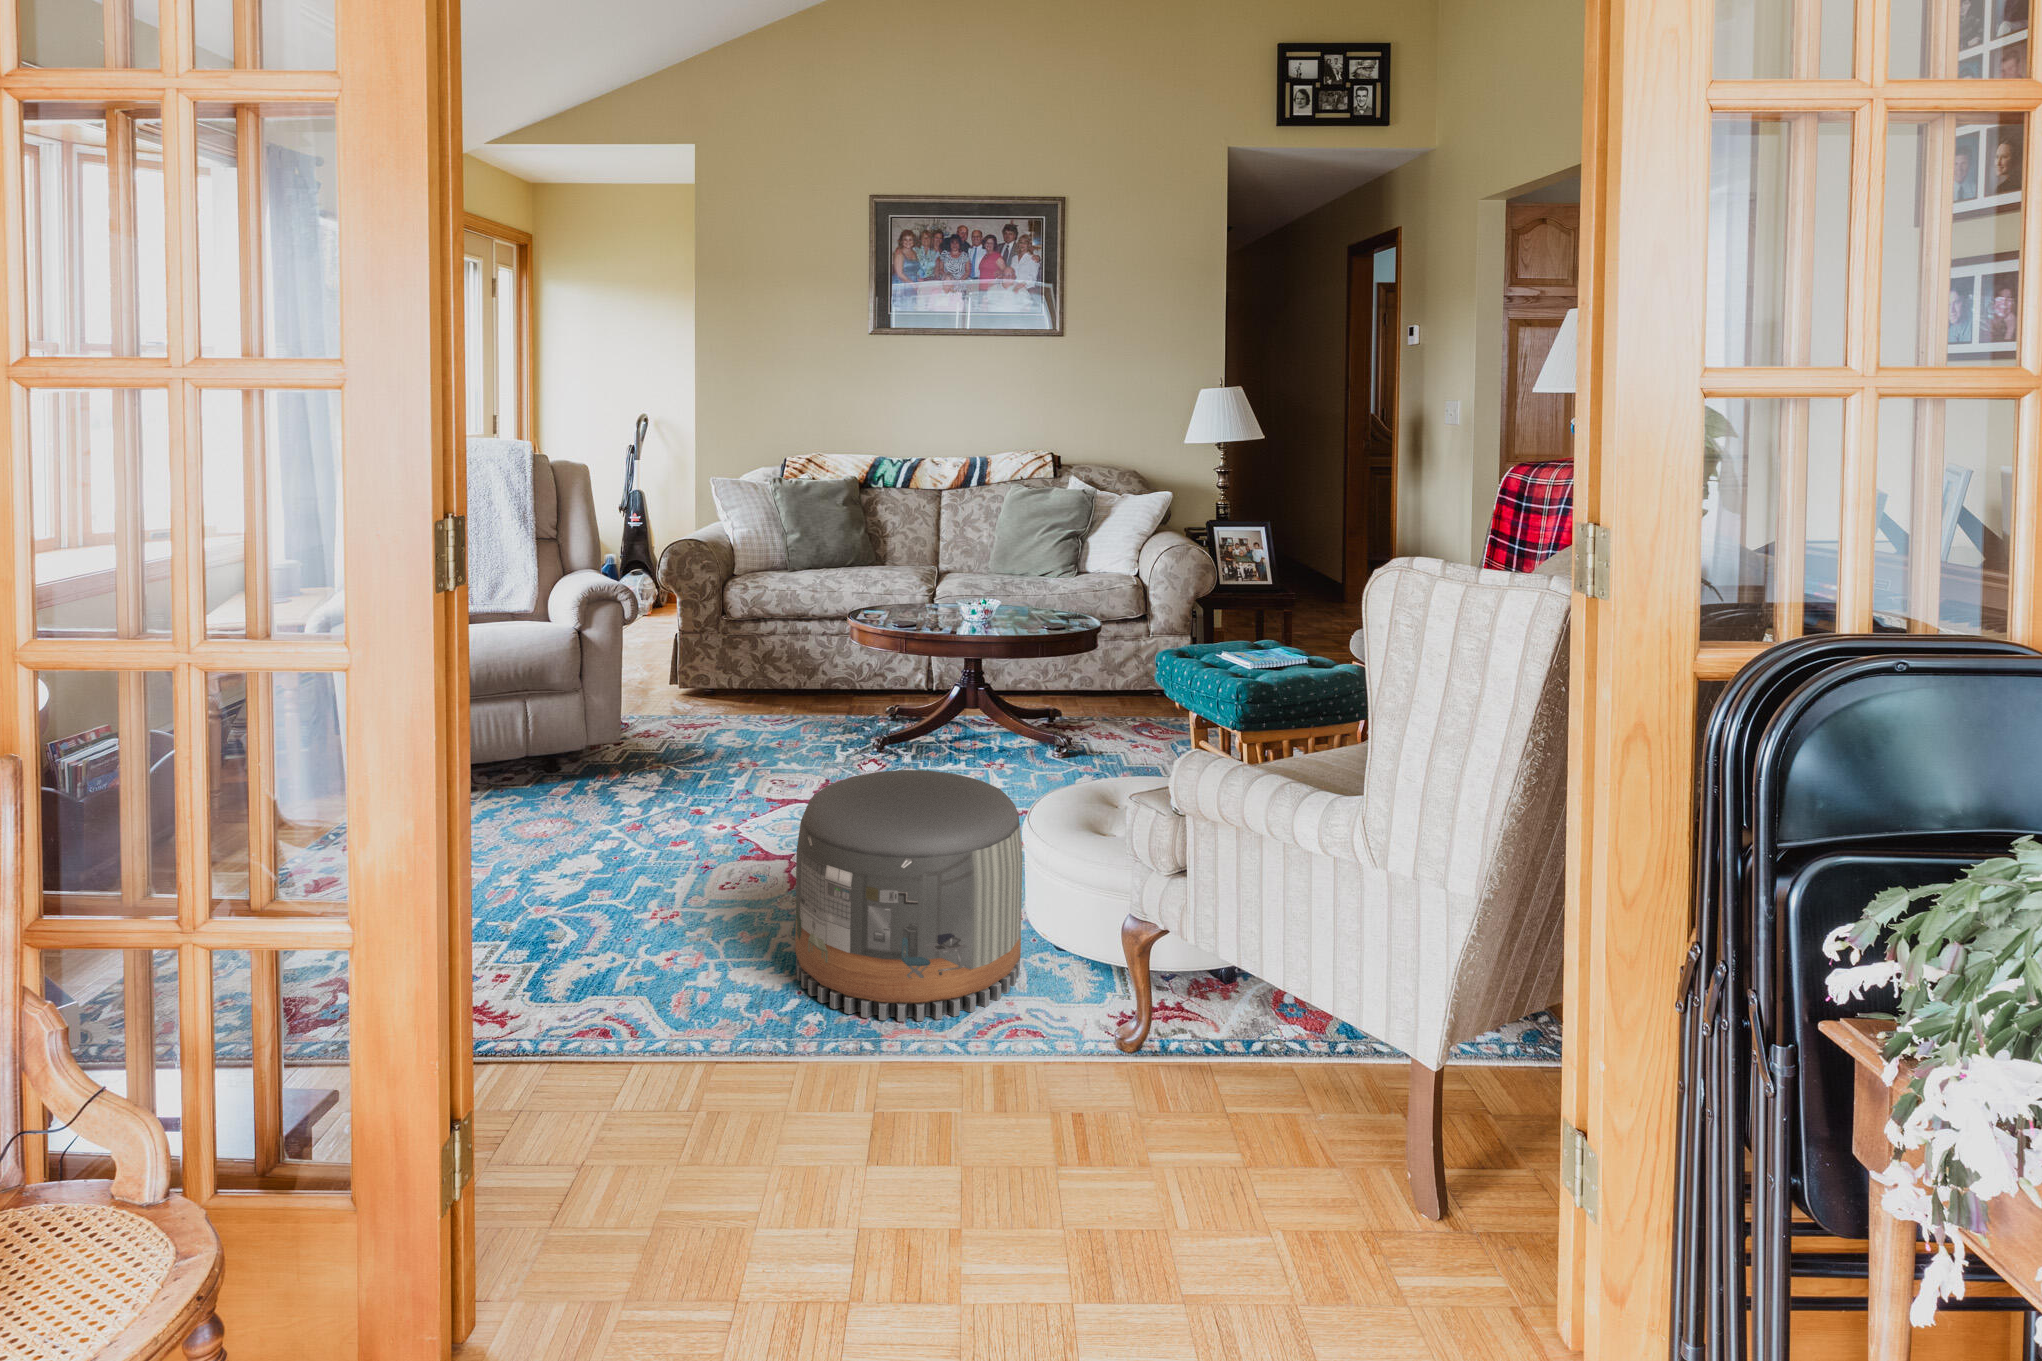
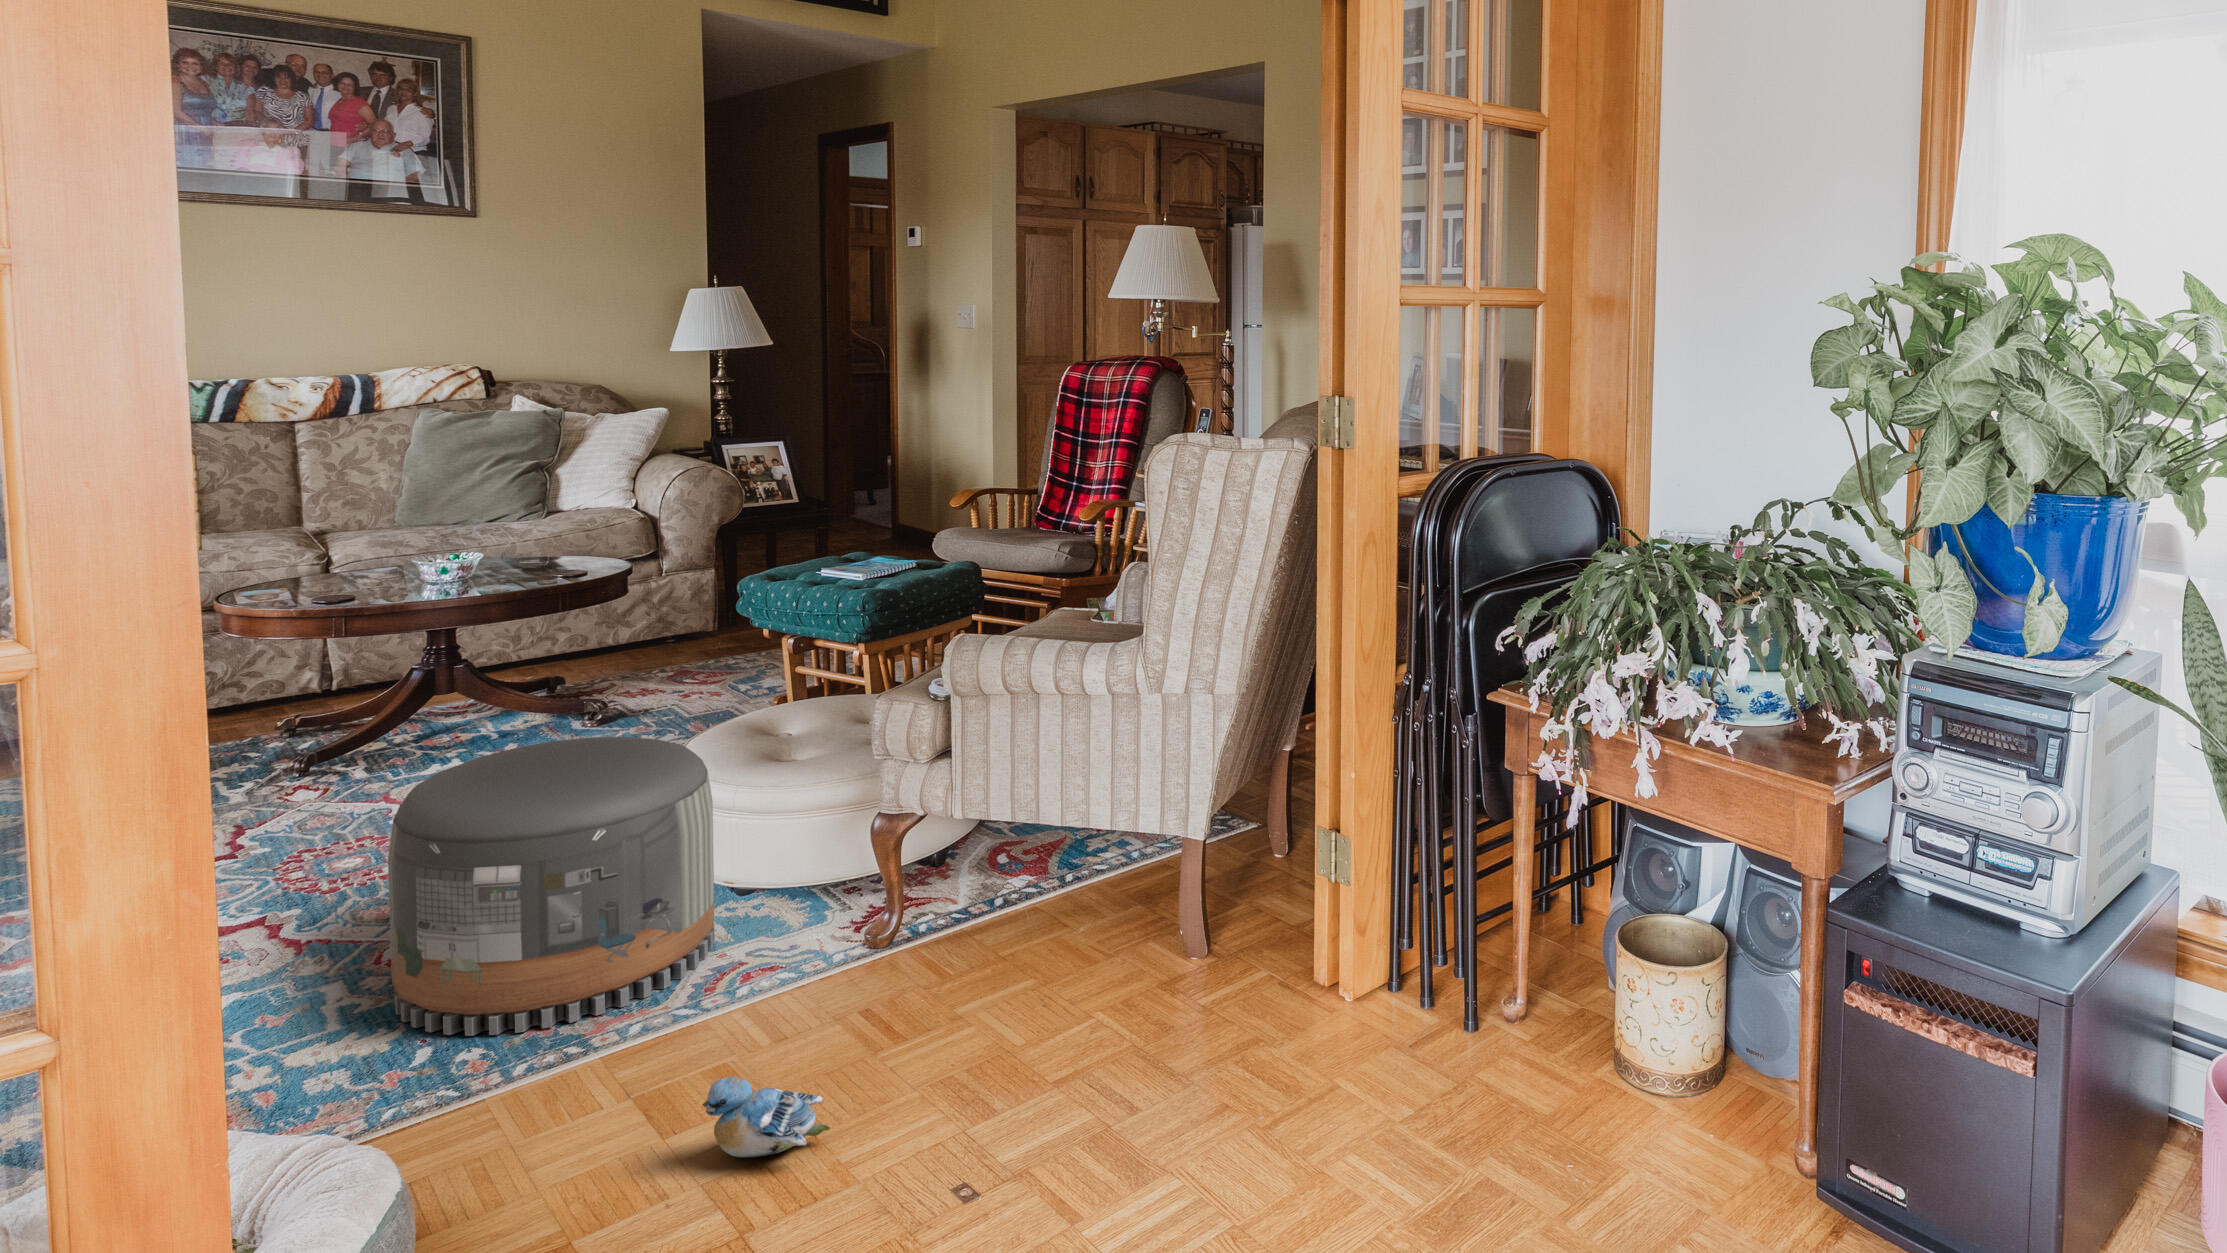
plush toy: none [872,1134,971,1237] -> present [702,1077,830,1157]

